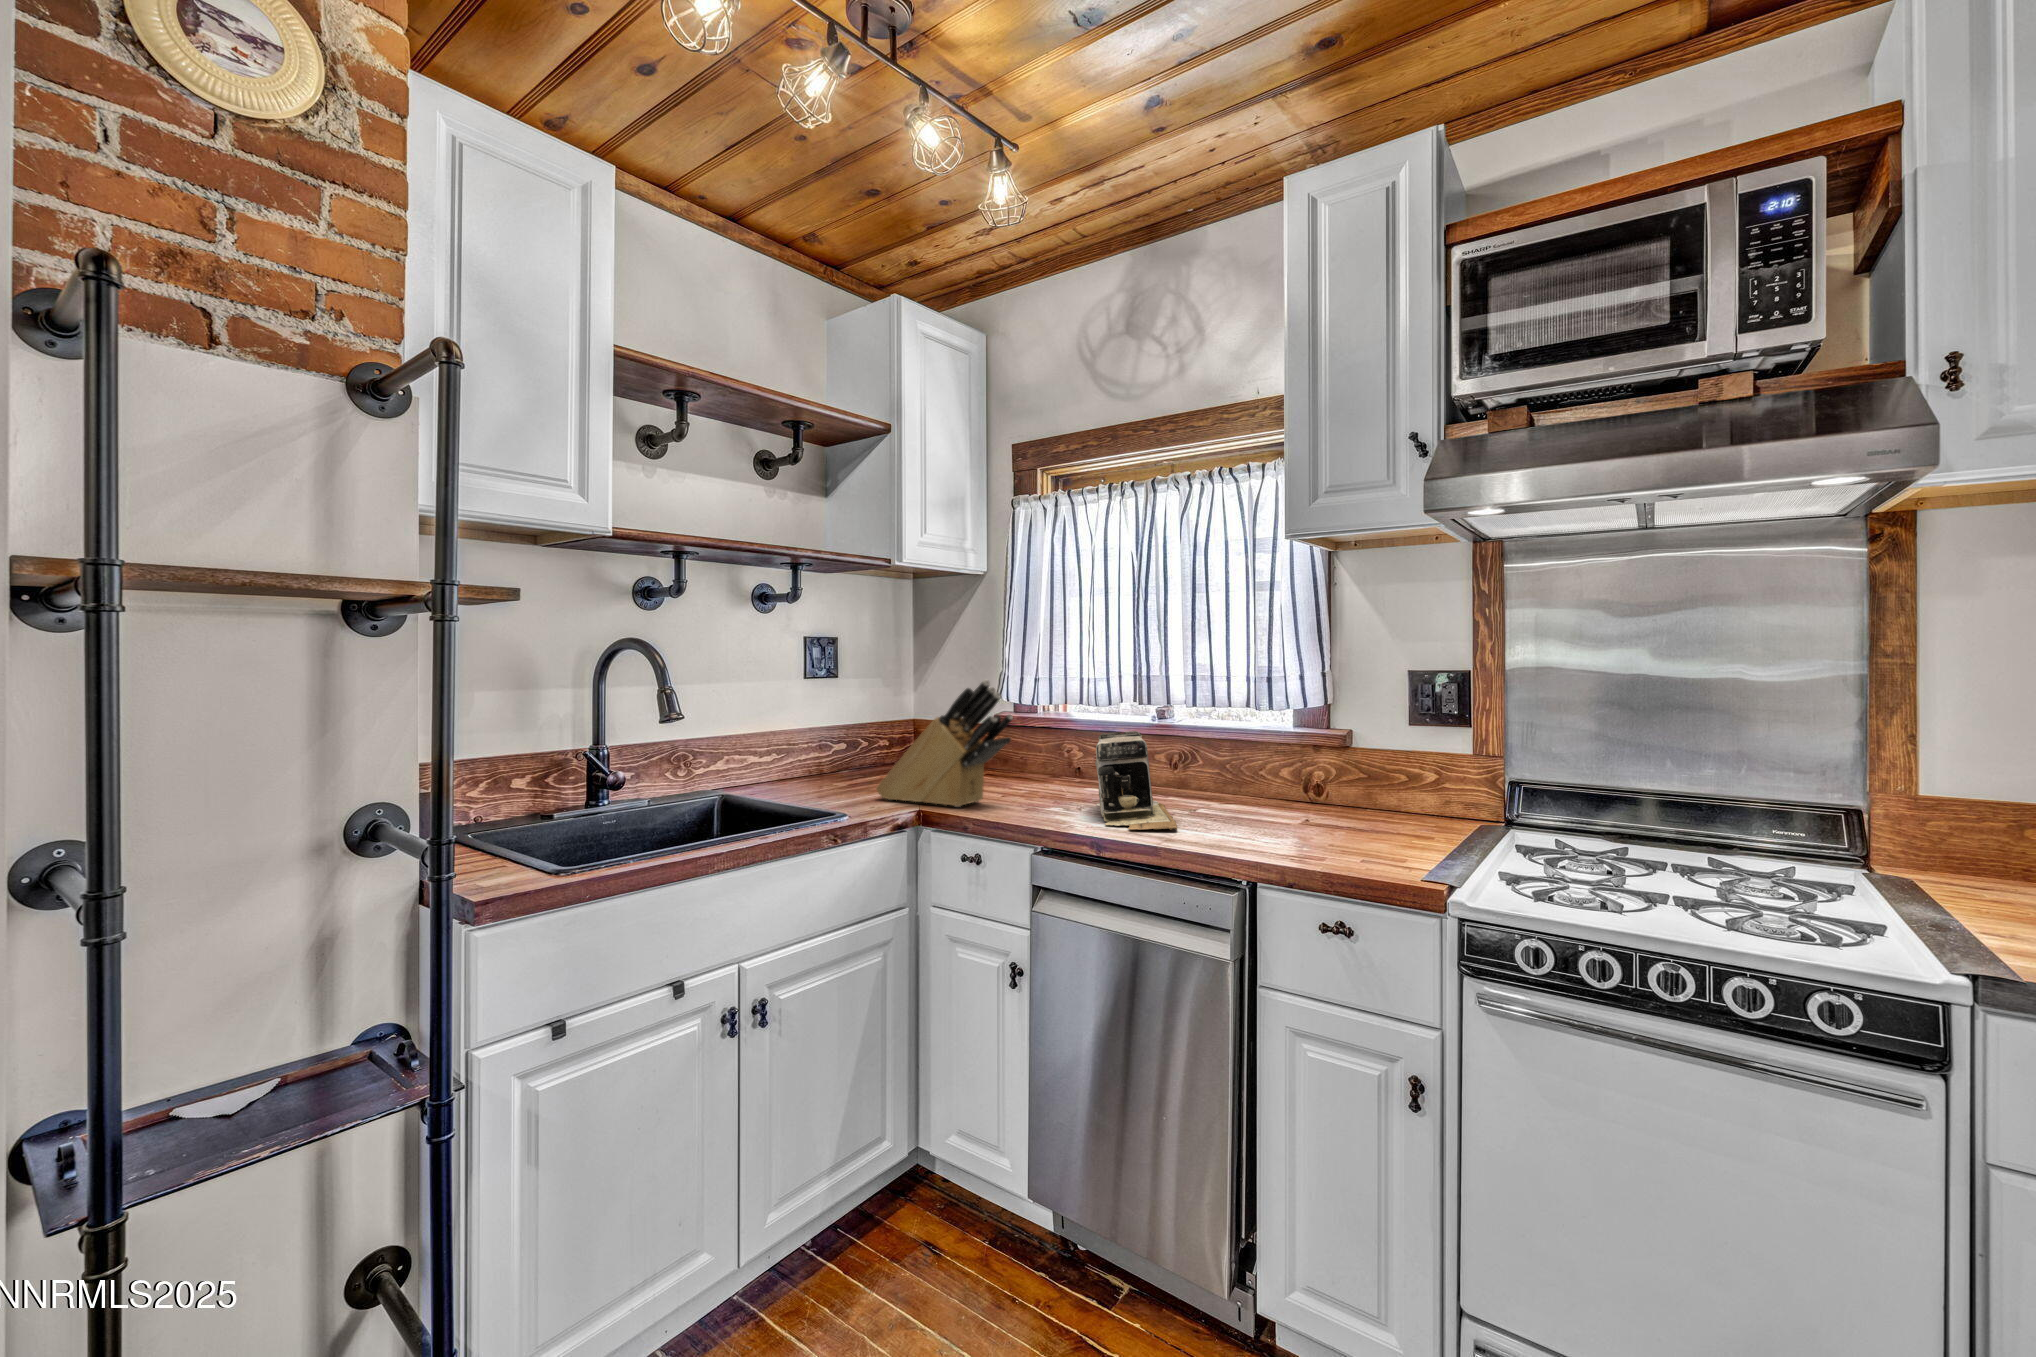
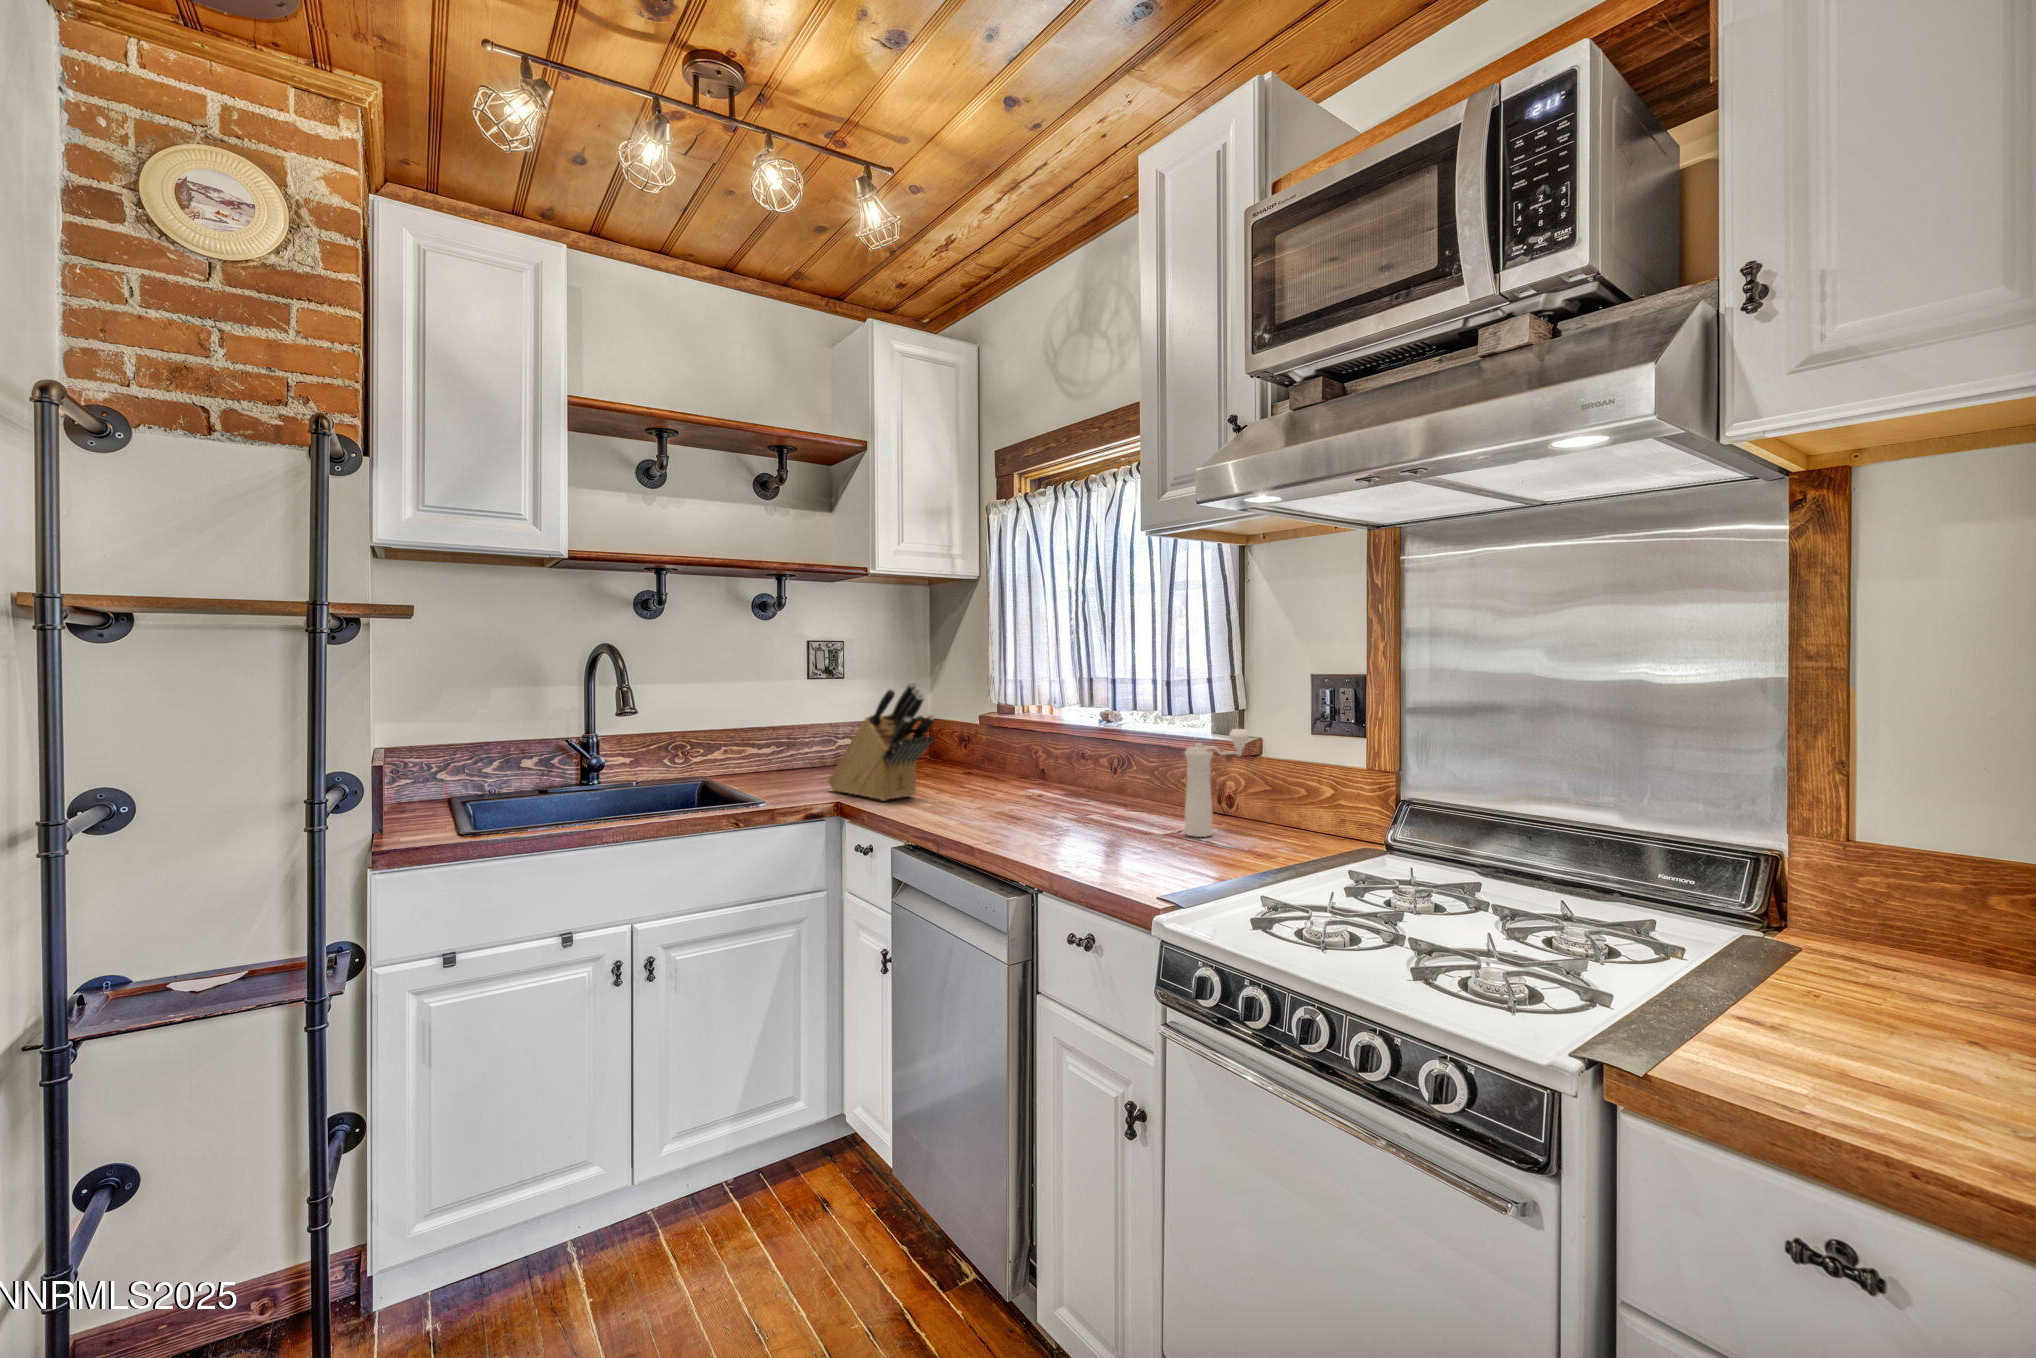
pepper mill: none [1309,723,1358,827] -> present [1185,729,1250,837]
coffee maker: present [1095,731,1177,830] -> none [980,733,1080,832]

